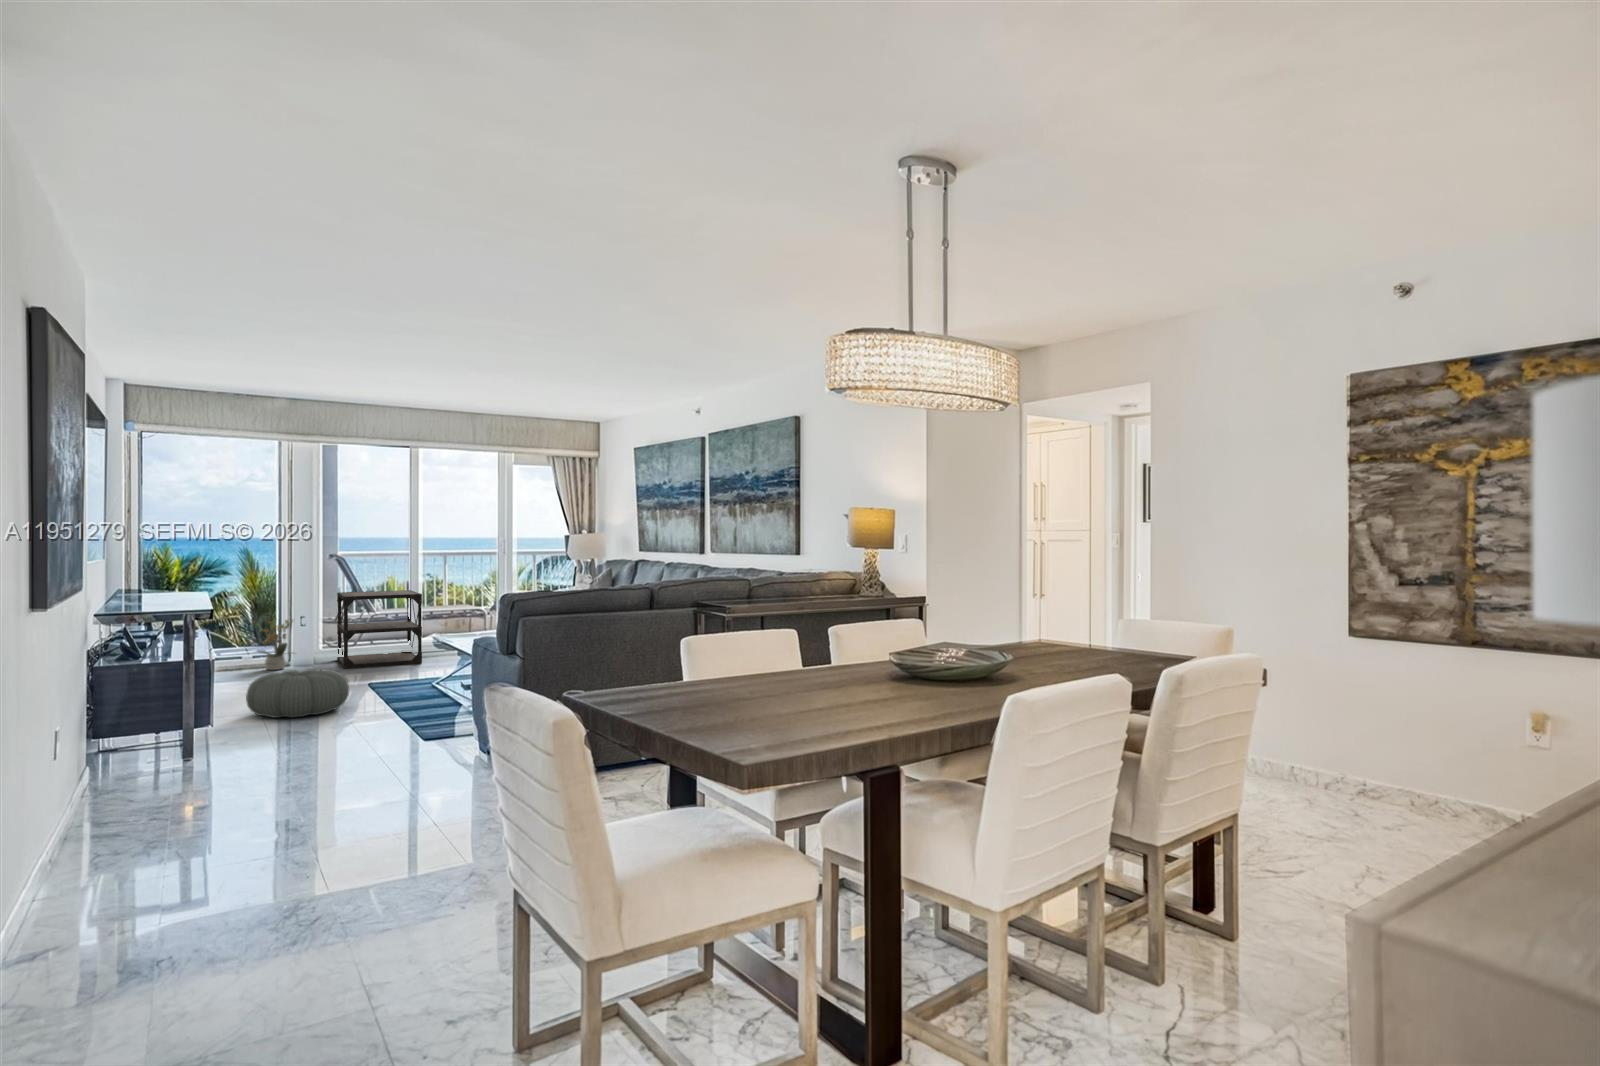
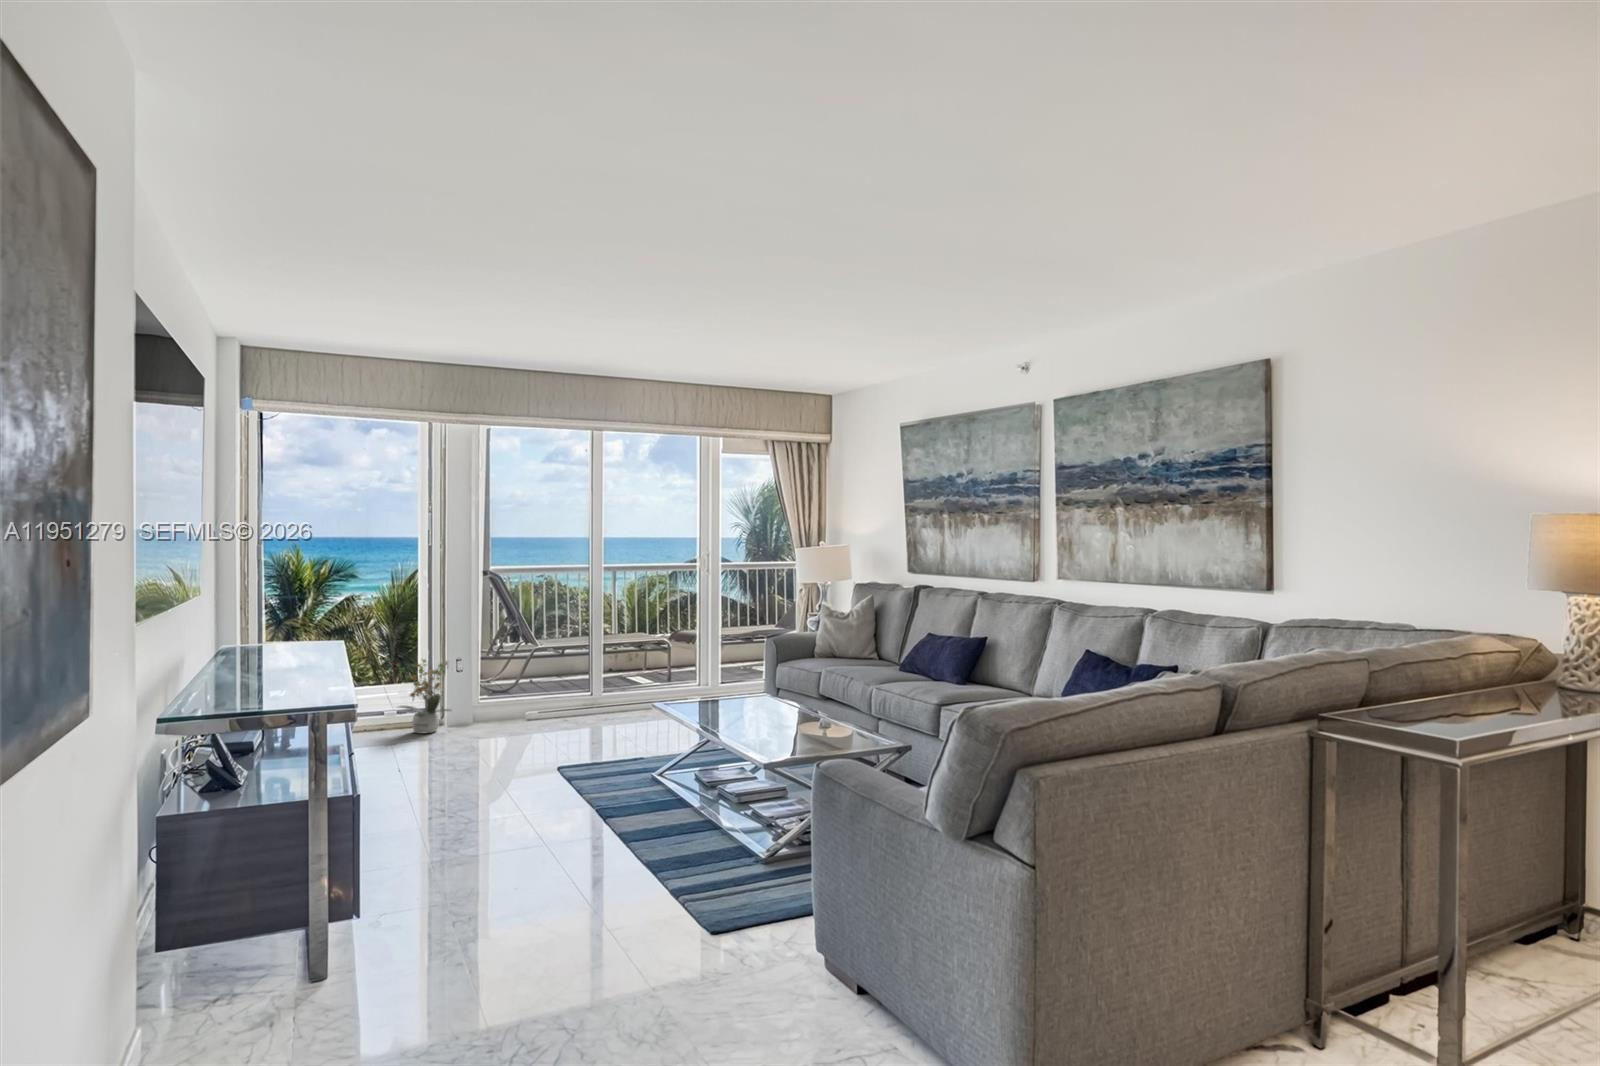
side table: present [337,590,422,669] -> none [501,621,618,733]
pouf: present [246,669,349,718] -> none [412,759,565,847]

